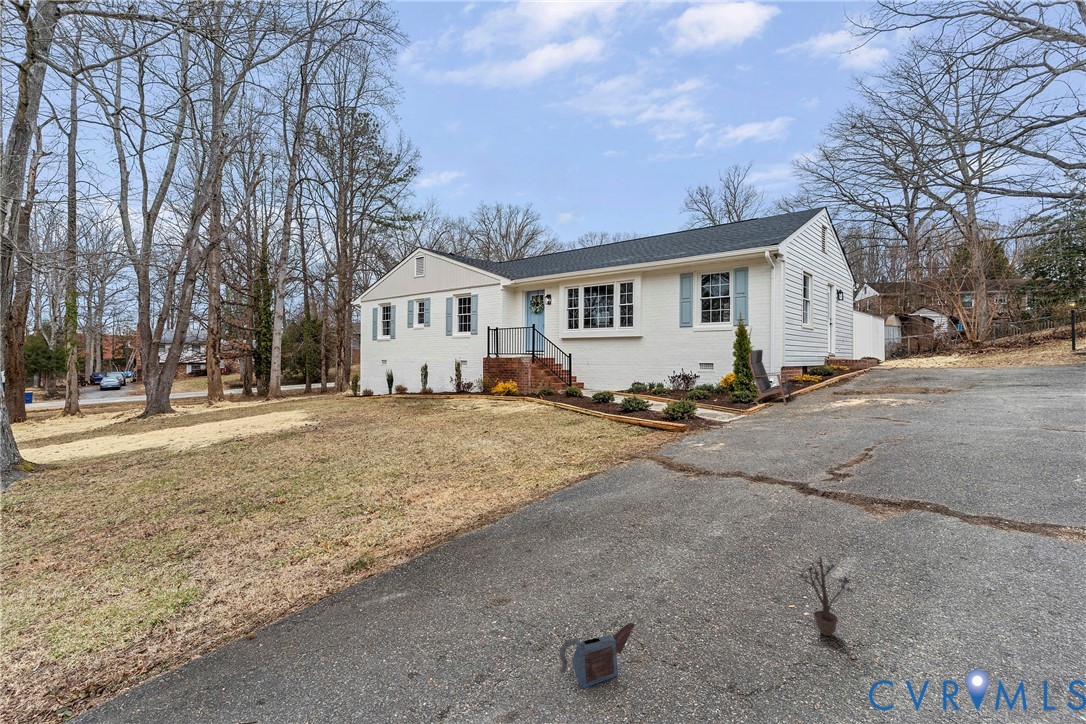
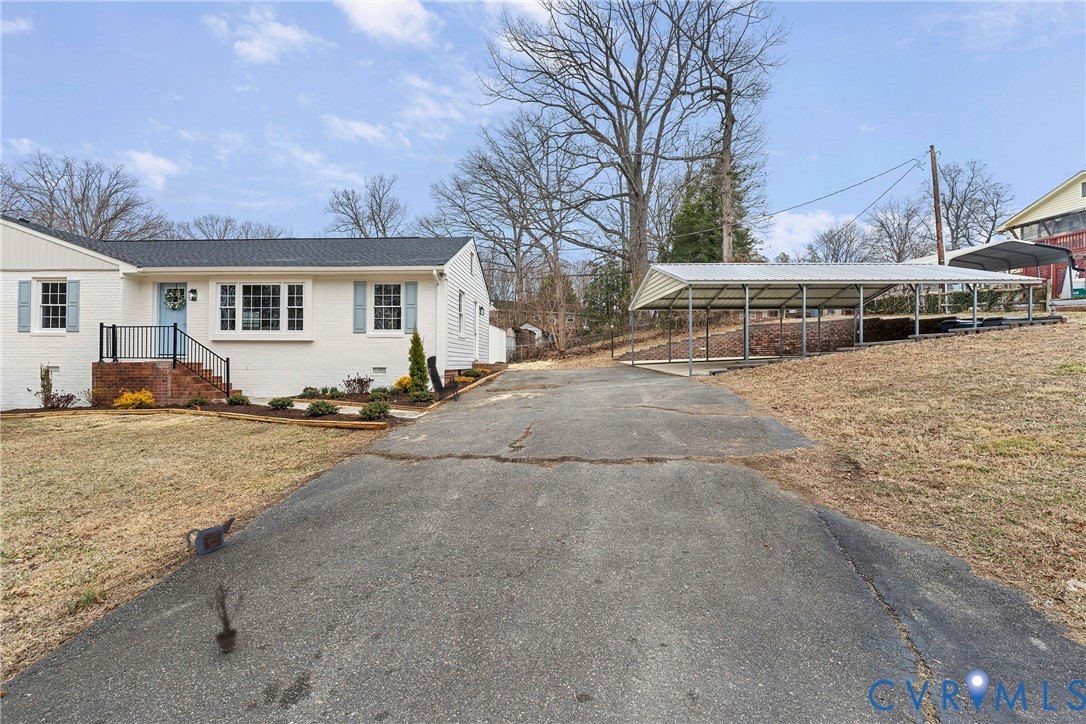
decorative plant: present [795,557,853,636] -> present [204,584,244,652]
watering can: present [560,623,634,688] -> present [186,517,235,555]

